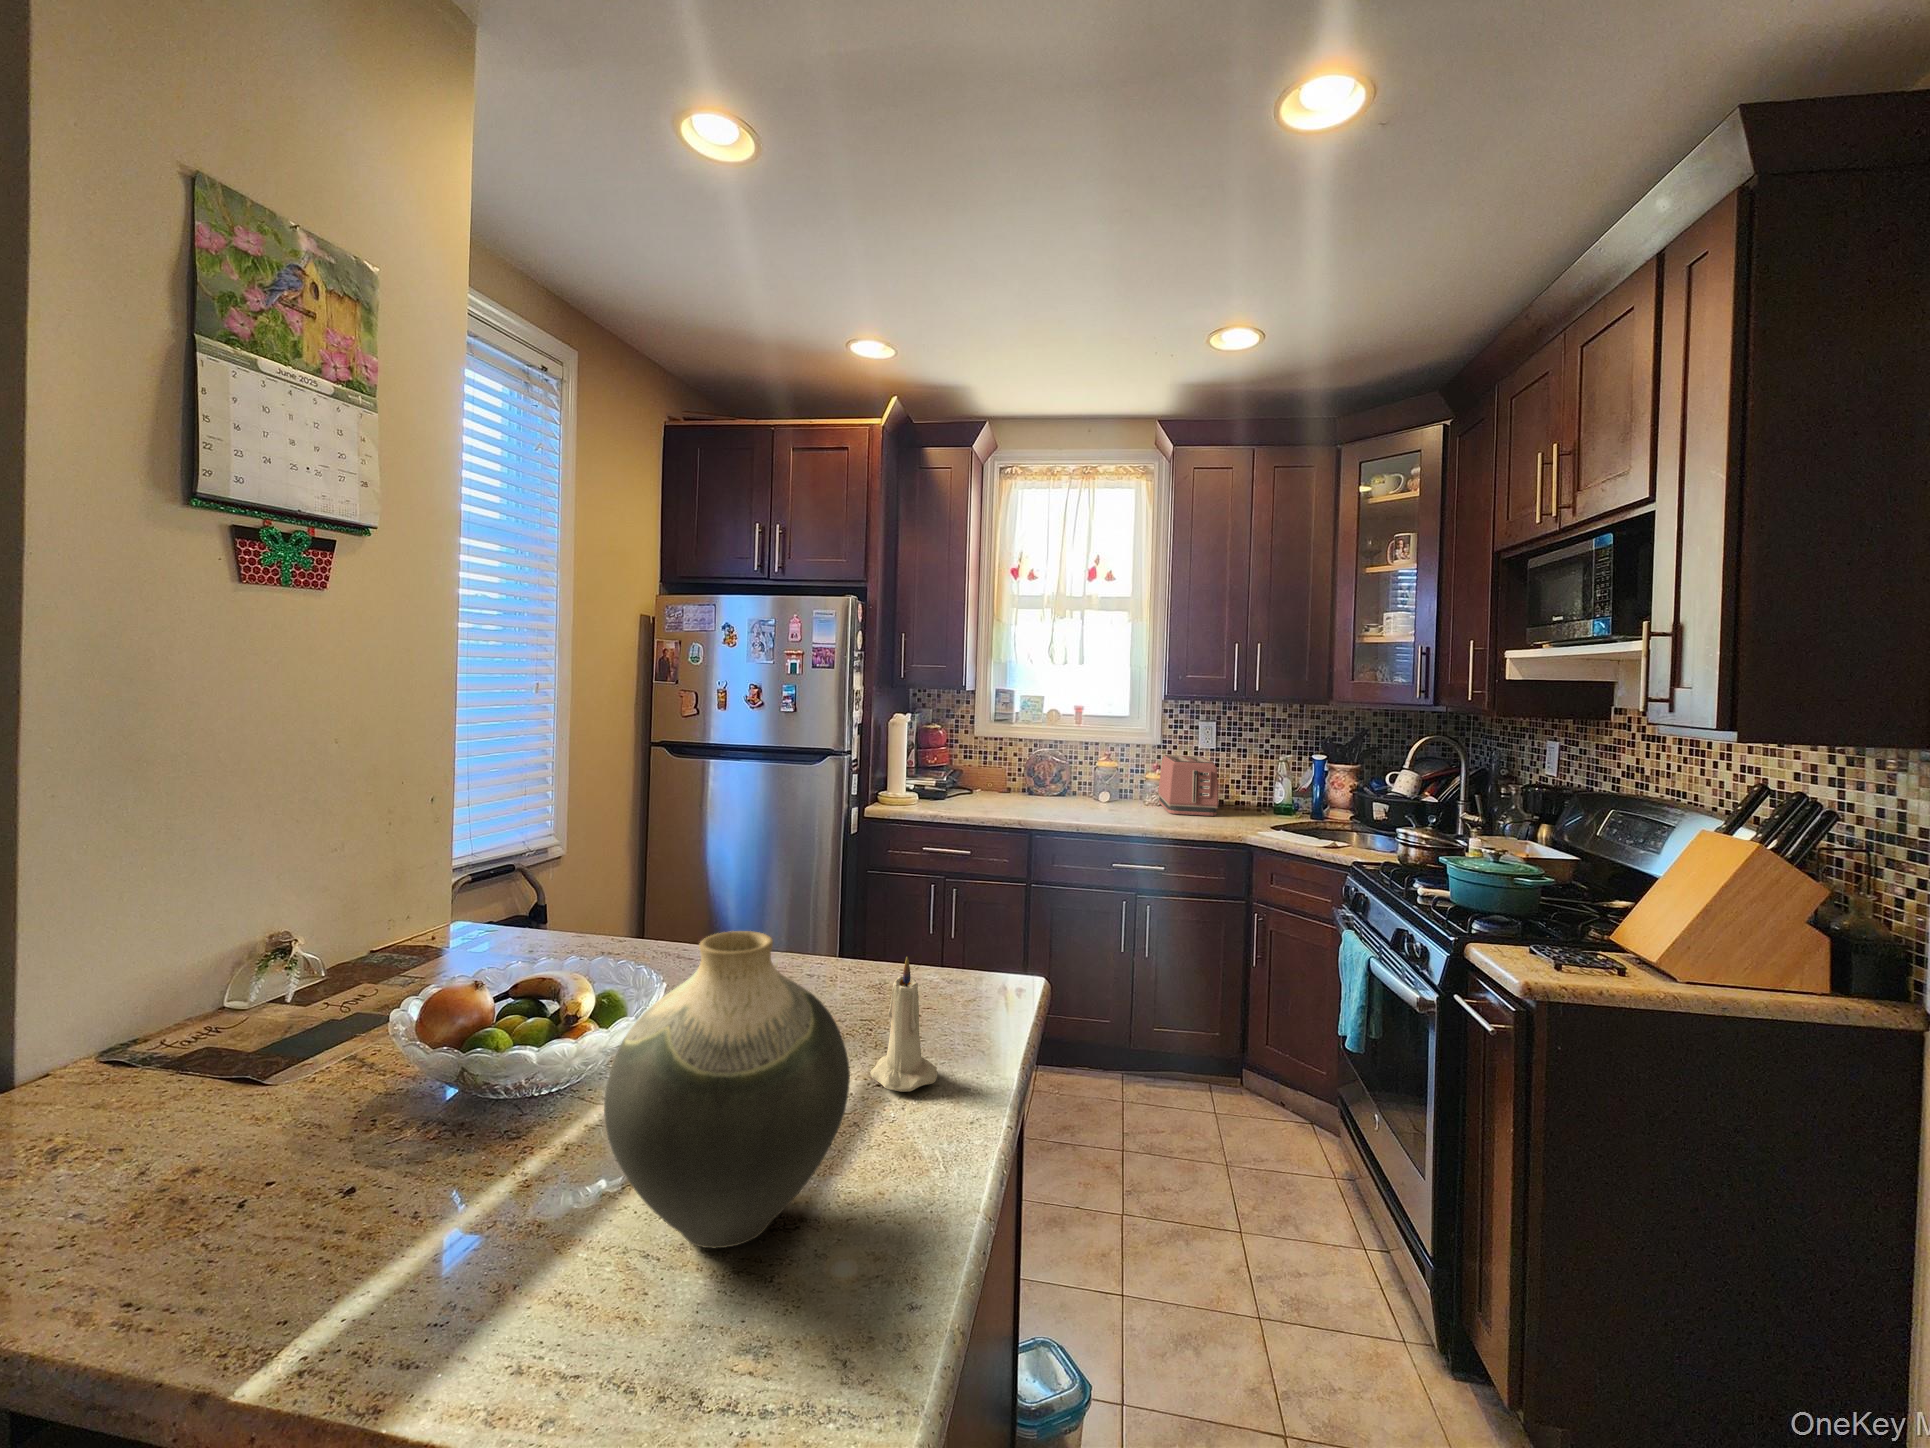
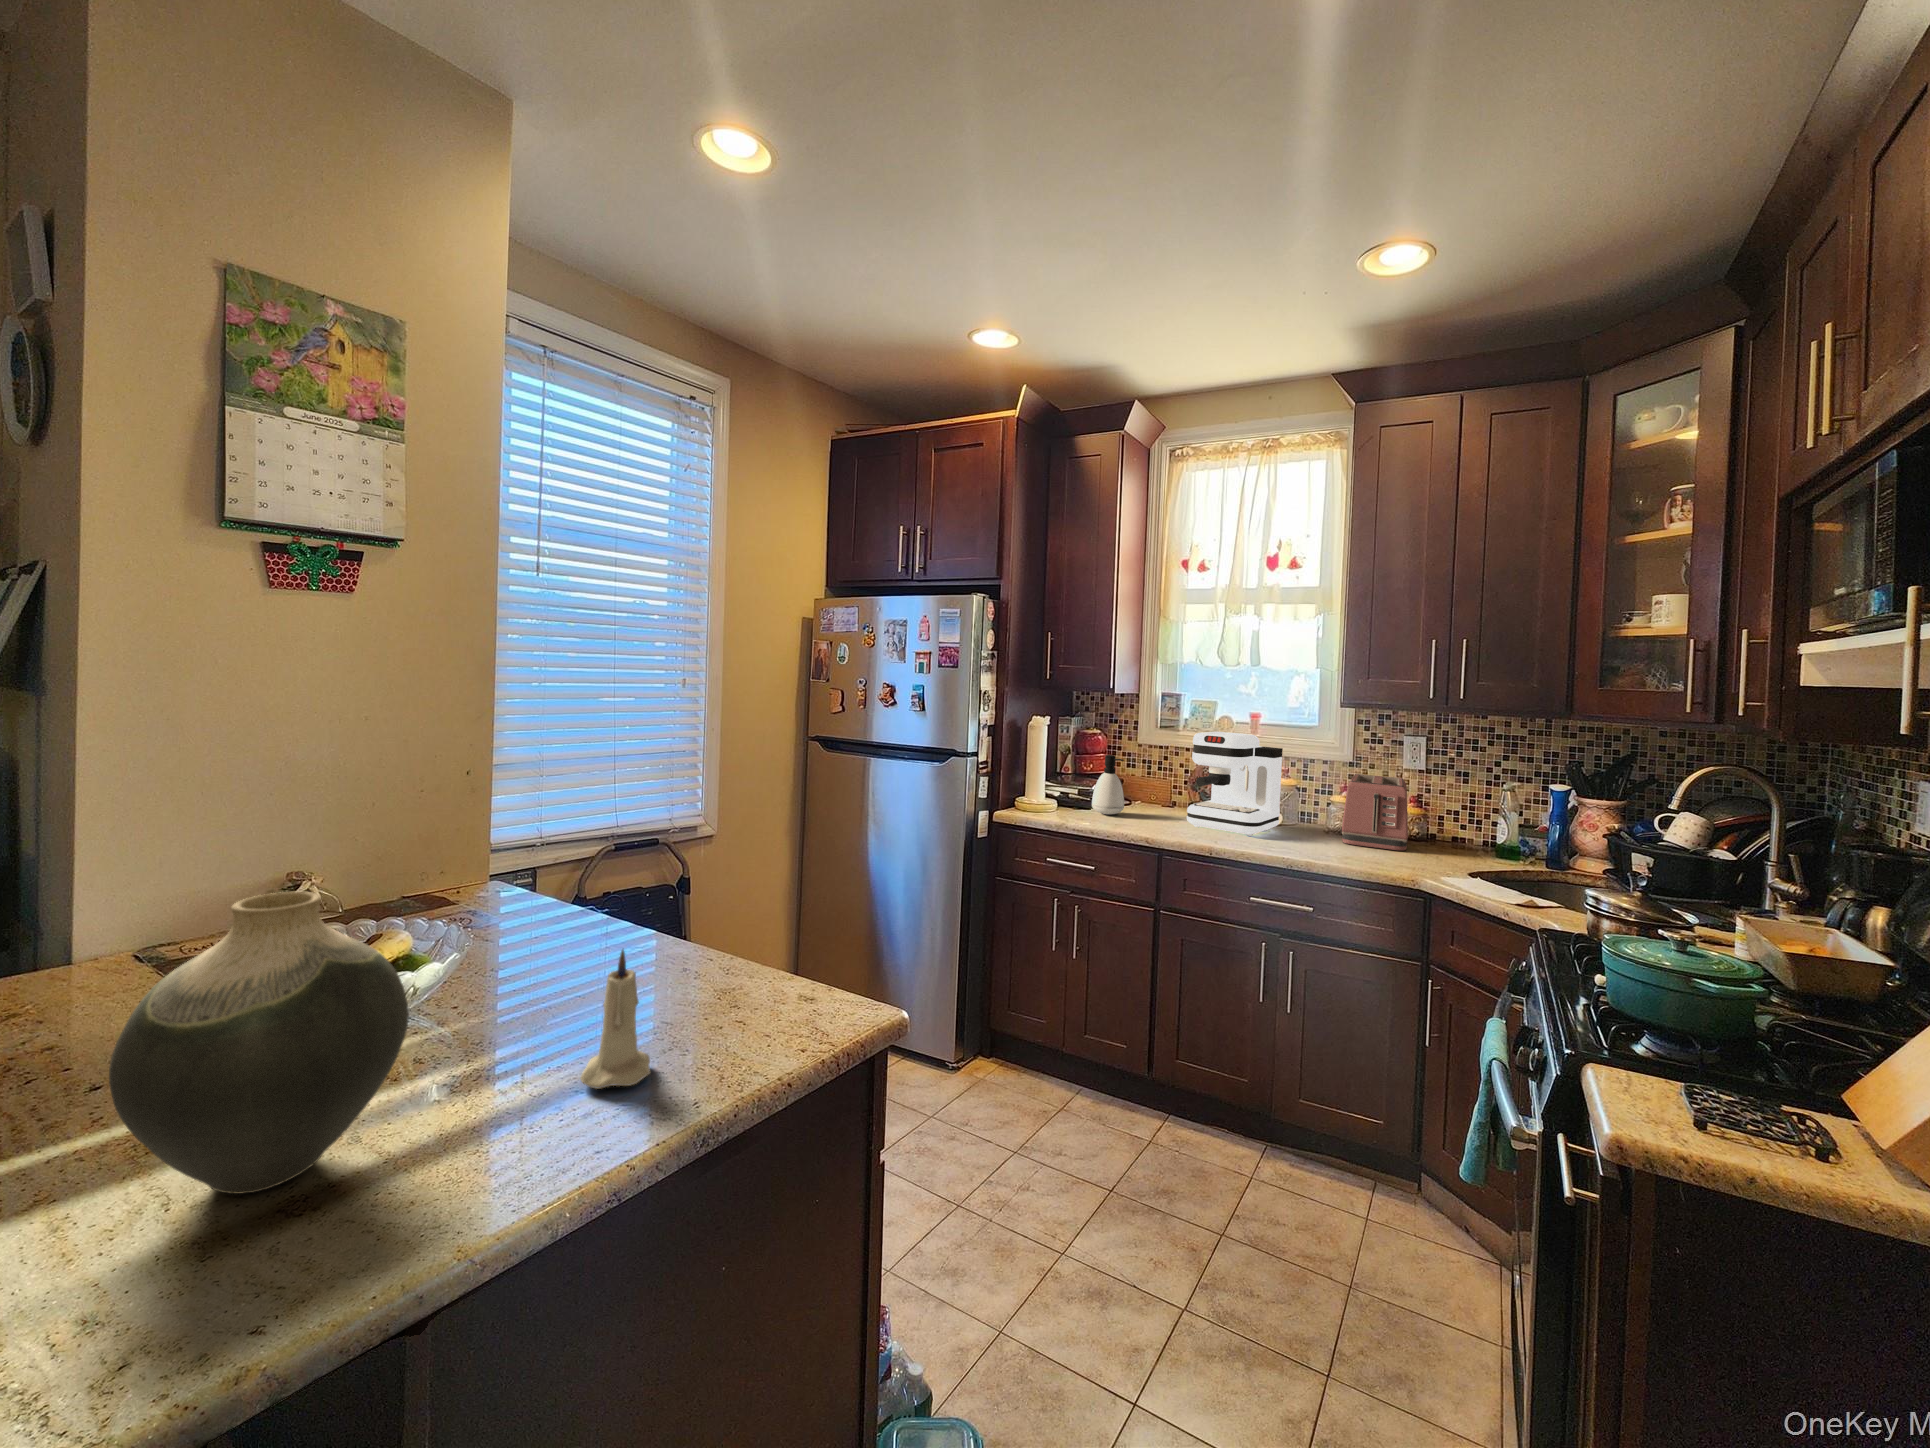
coffee maker: none [1042,724,1116,814] -> present [1187,732,1283,836]
soap dispenser: none [952,749,983,805] -> present [1092,755,1124,814]

